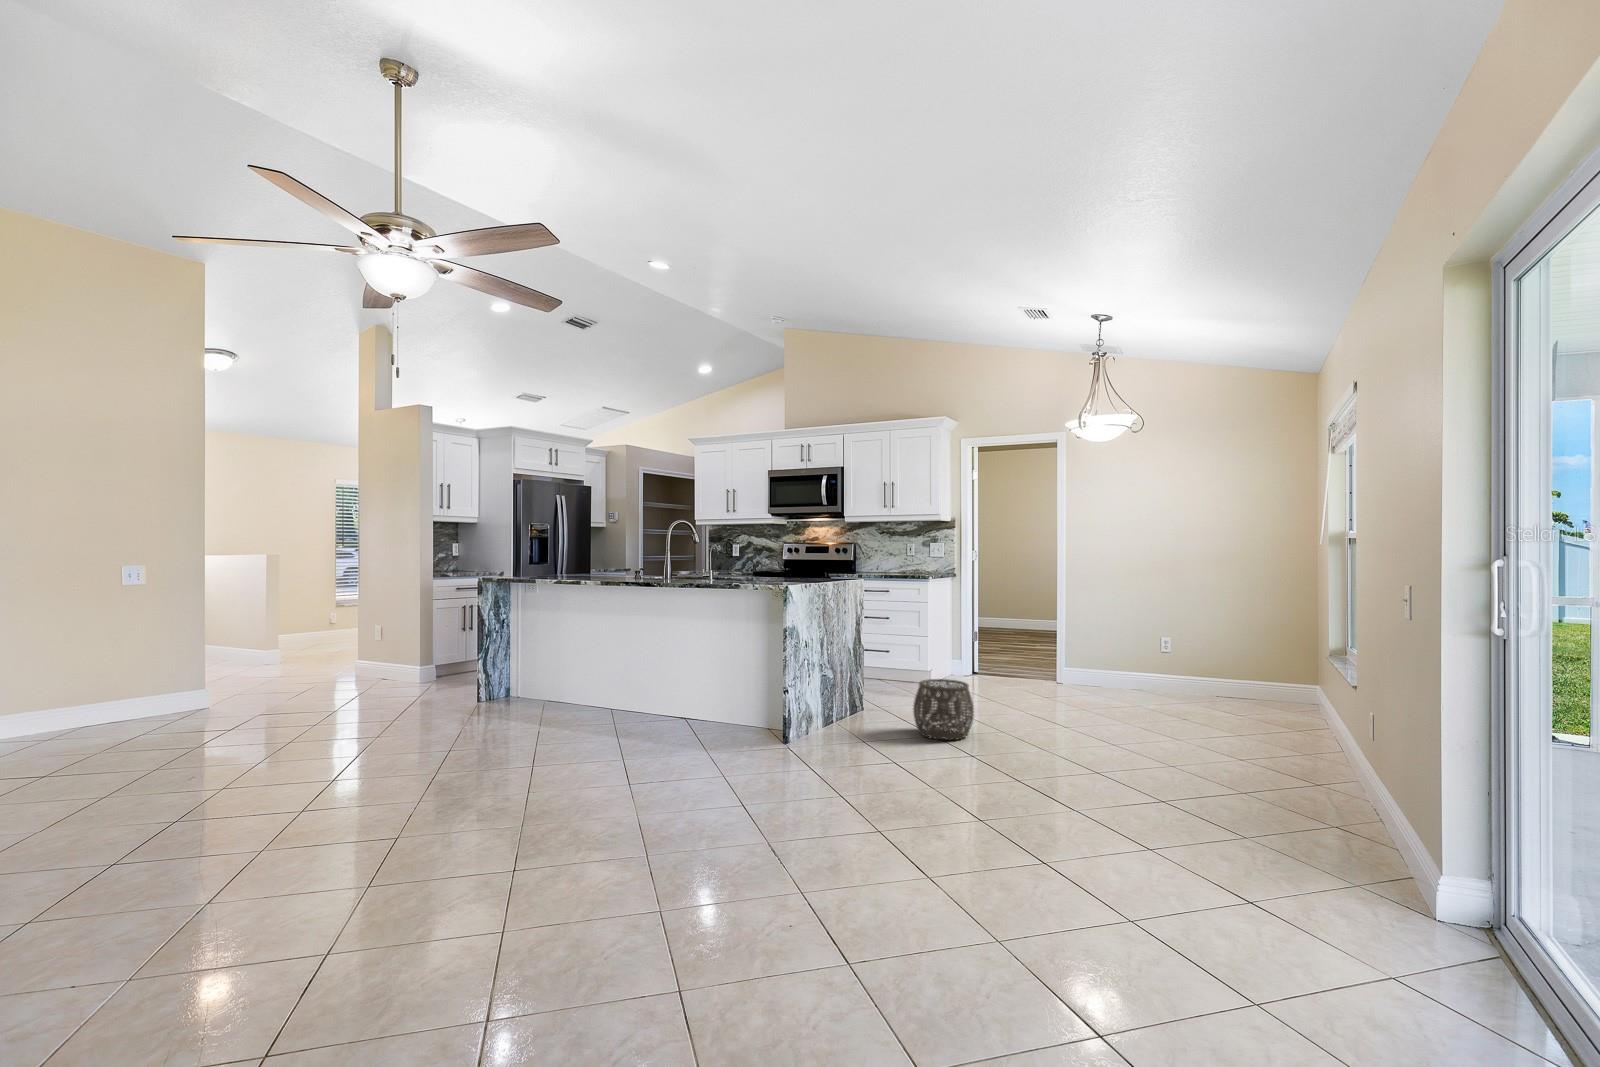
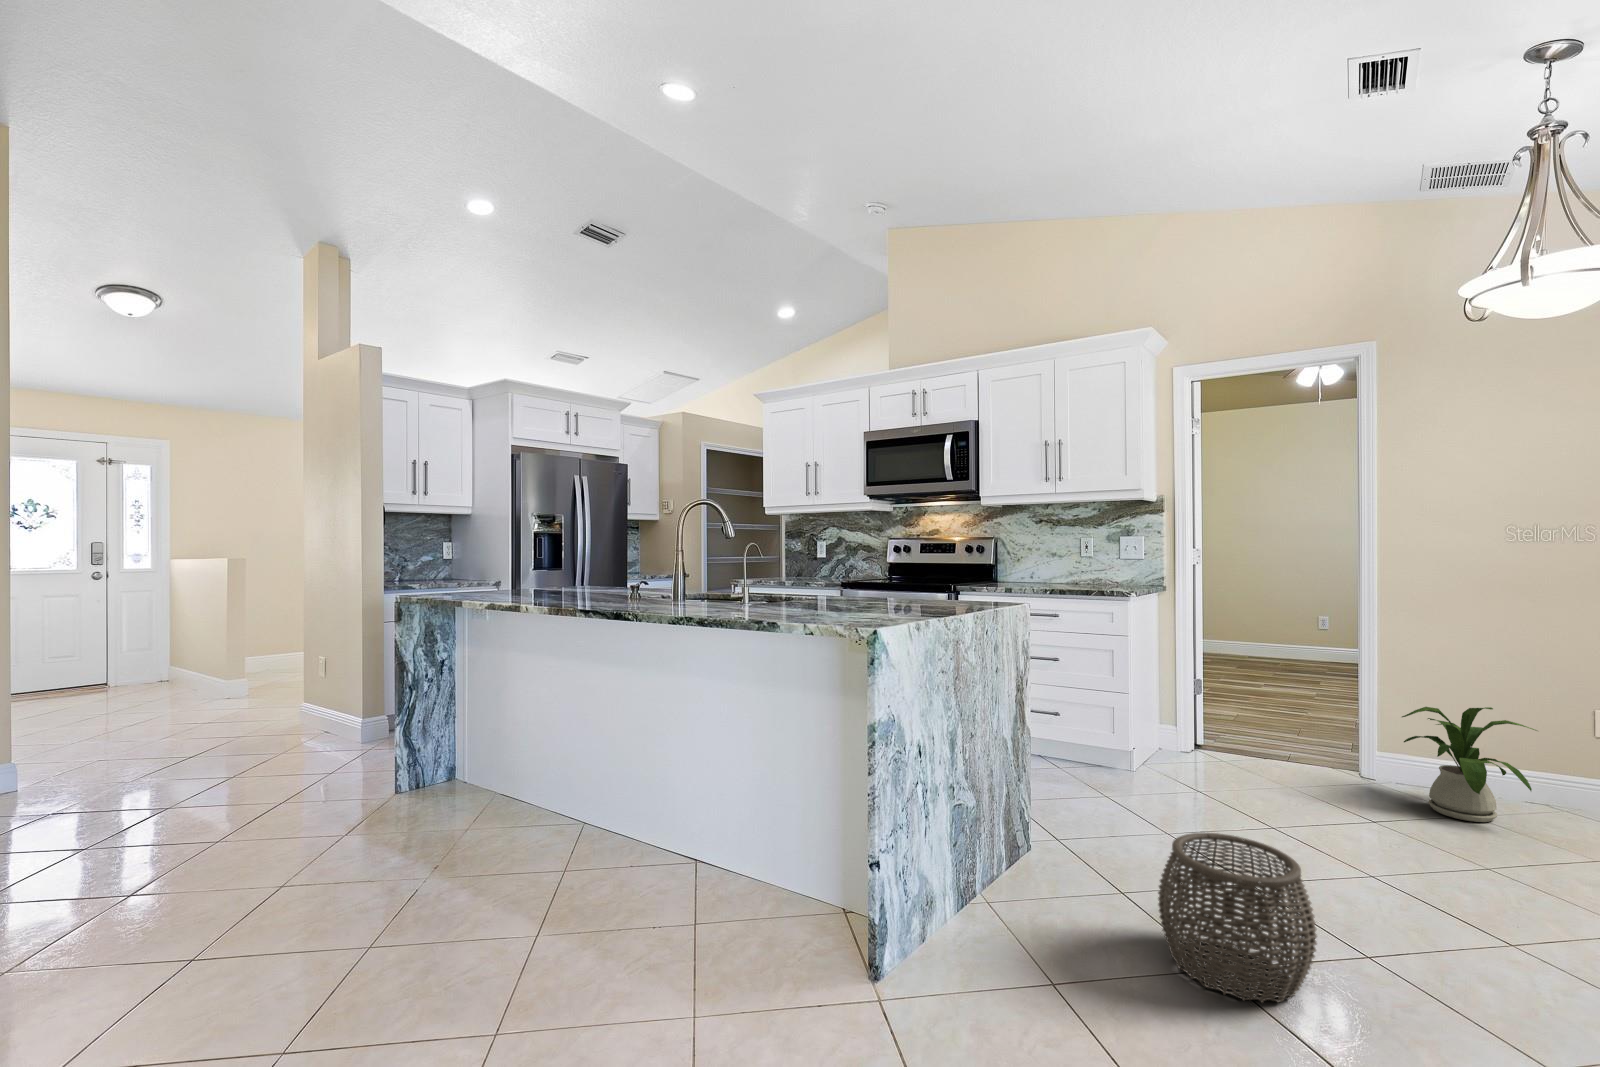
house plant: none [1068,634,1128,696] -> present [1402,707,1537,822]

